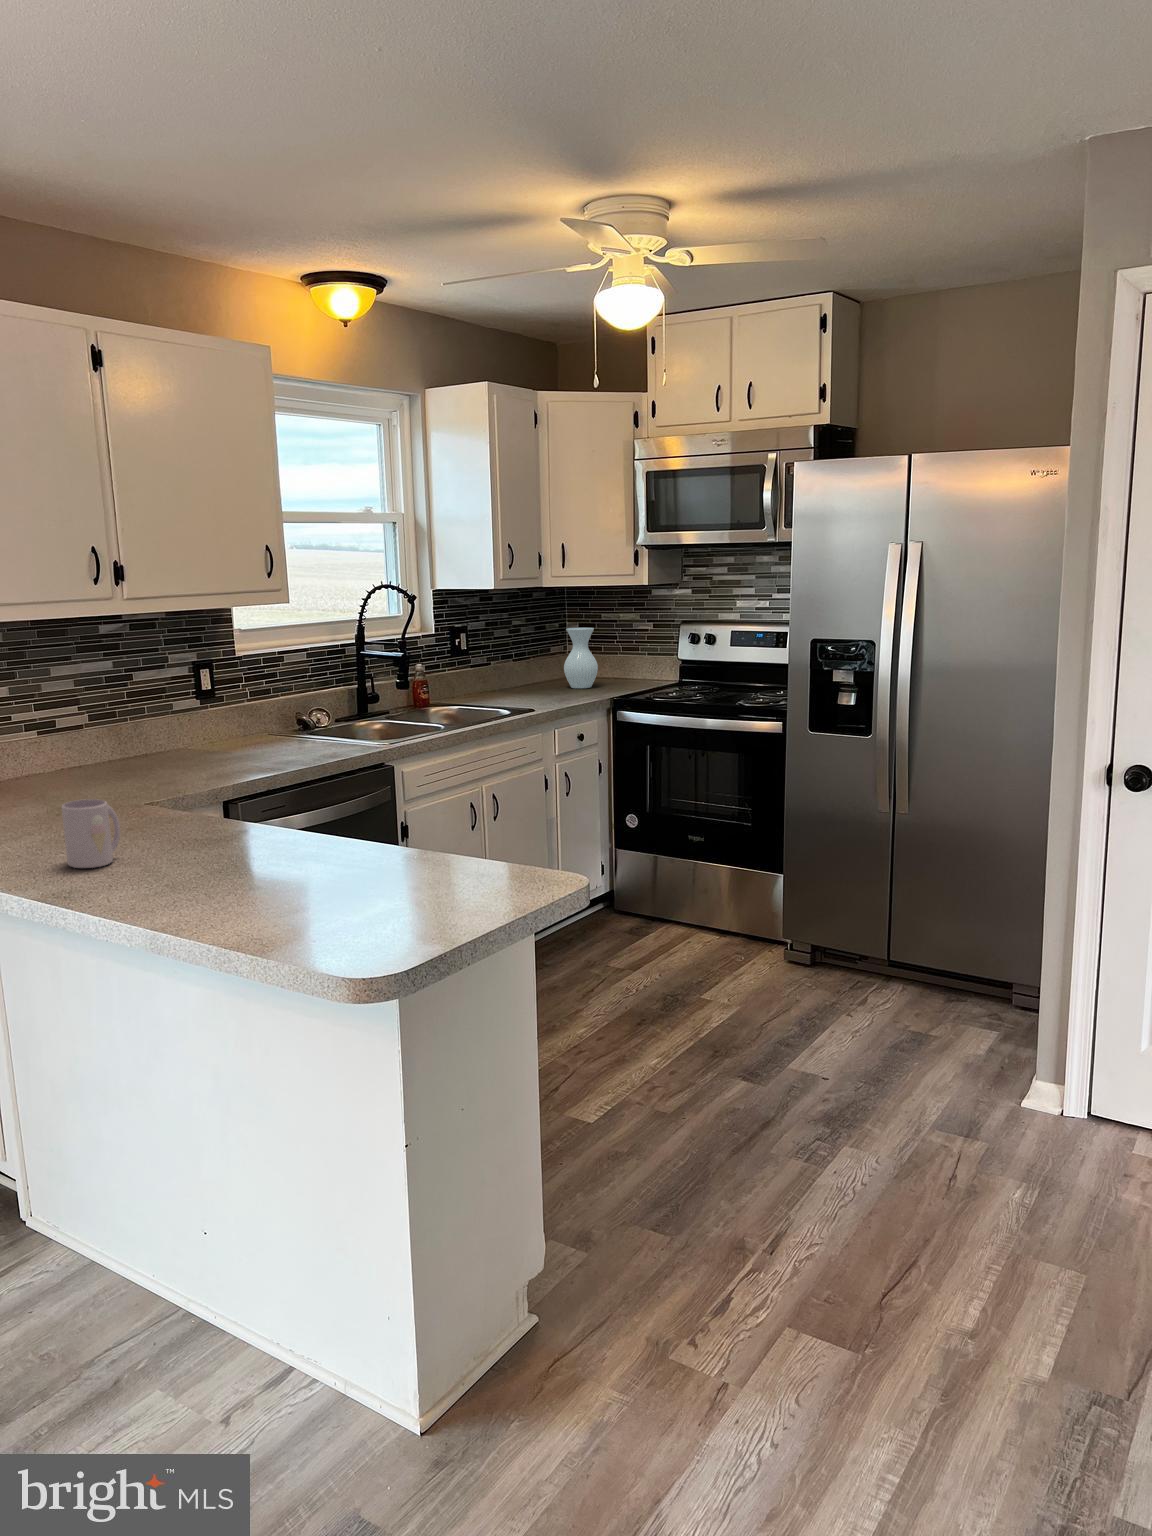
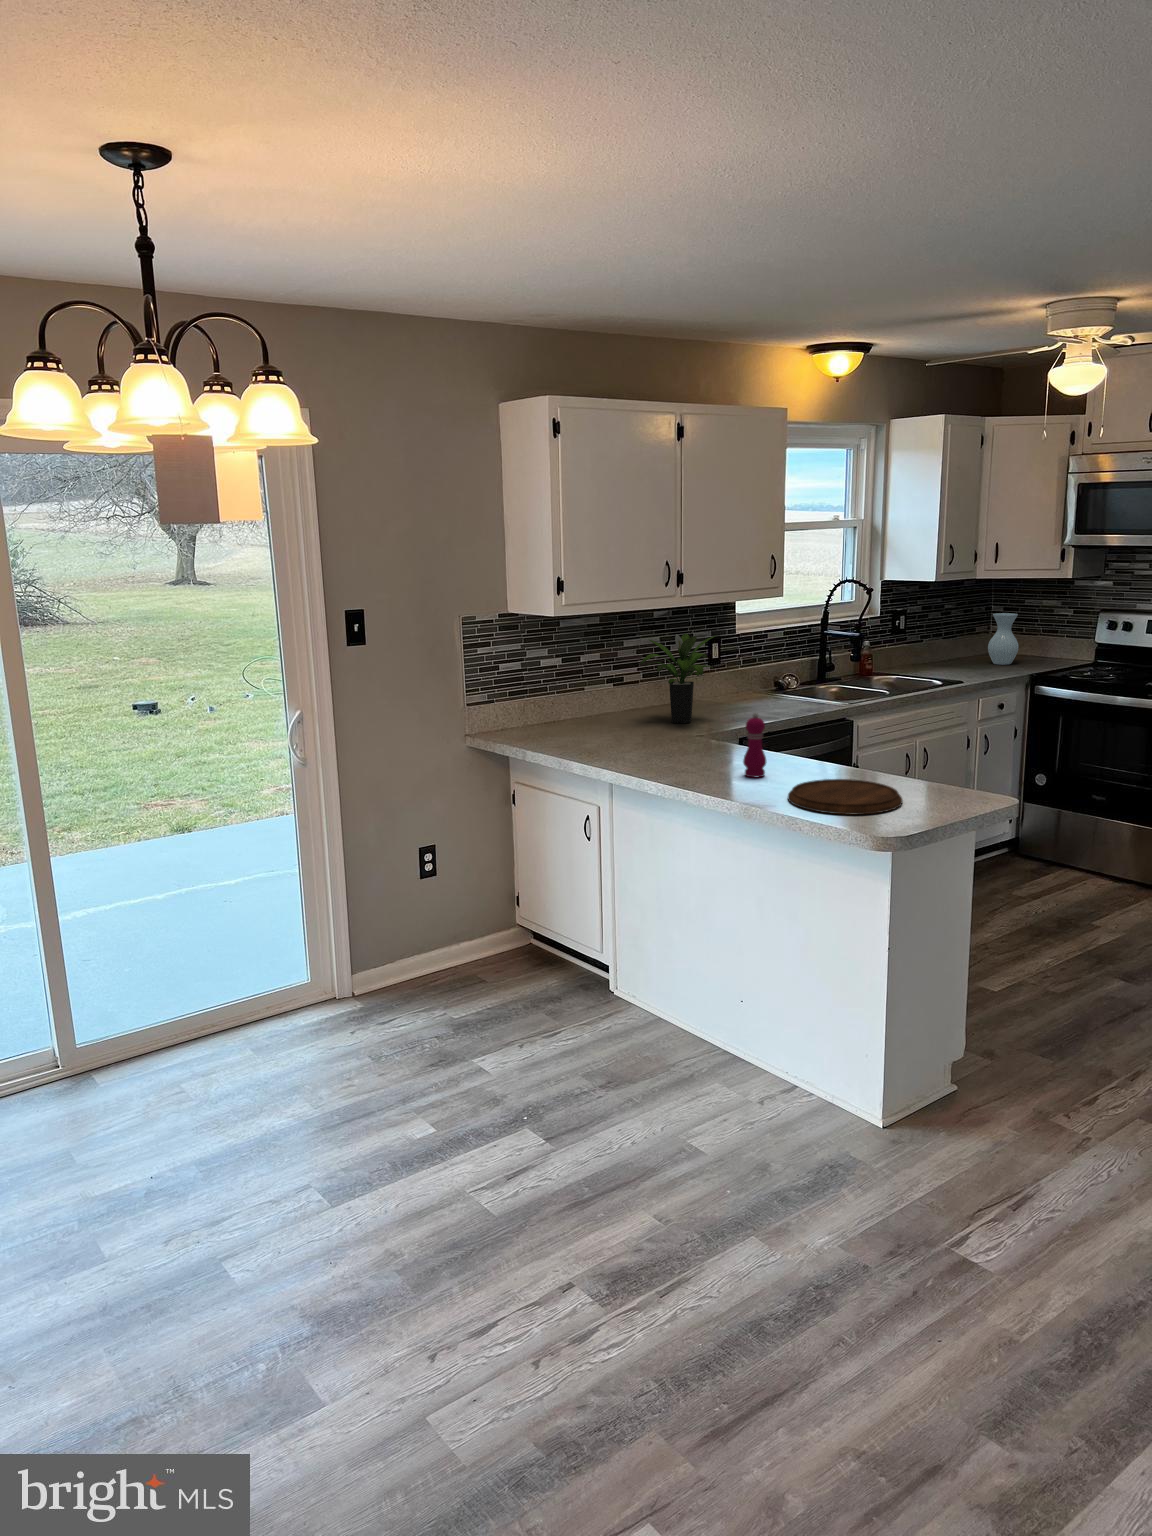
potted plant: none [66,652,196,782] -> present [641,633,717,723]
pepper mill: none [193,758,232,859] -> present [743,713,766,778]
mug: present [62,799,120,868] -> none [665,734,697,777]
cutting board: none [252,850,430,911] -> present [788,779,903,815]

